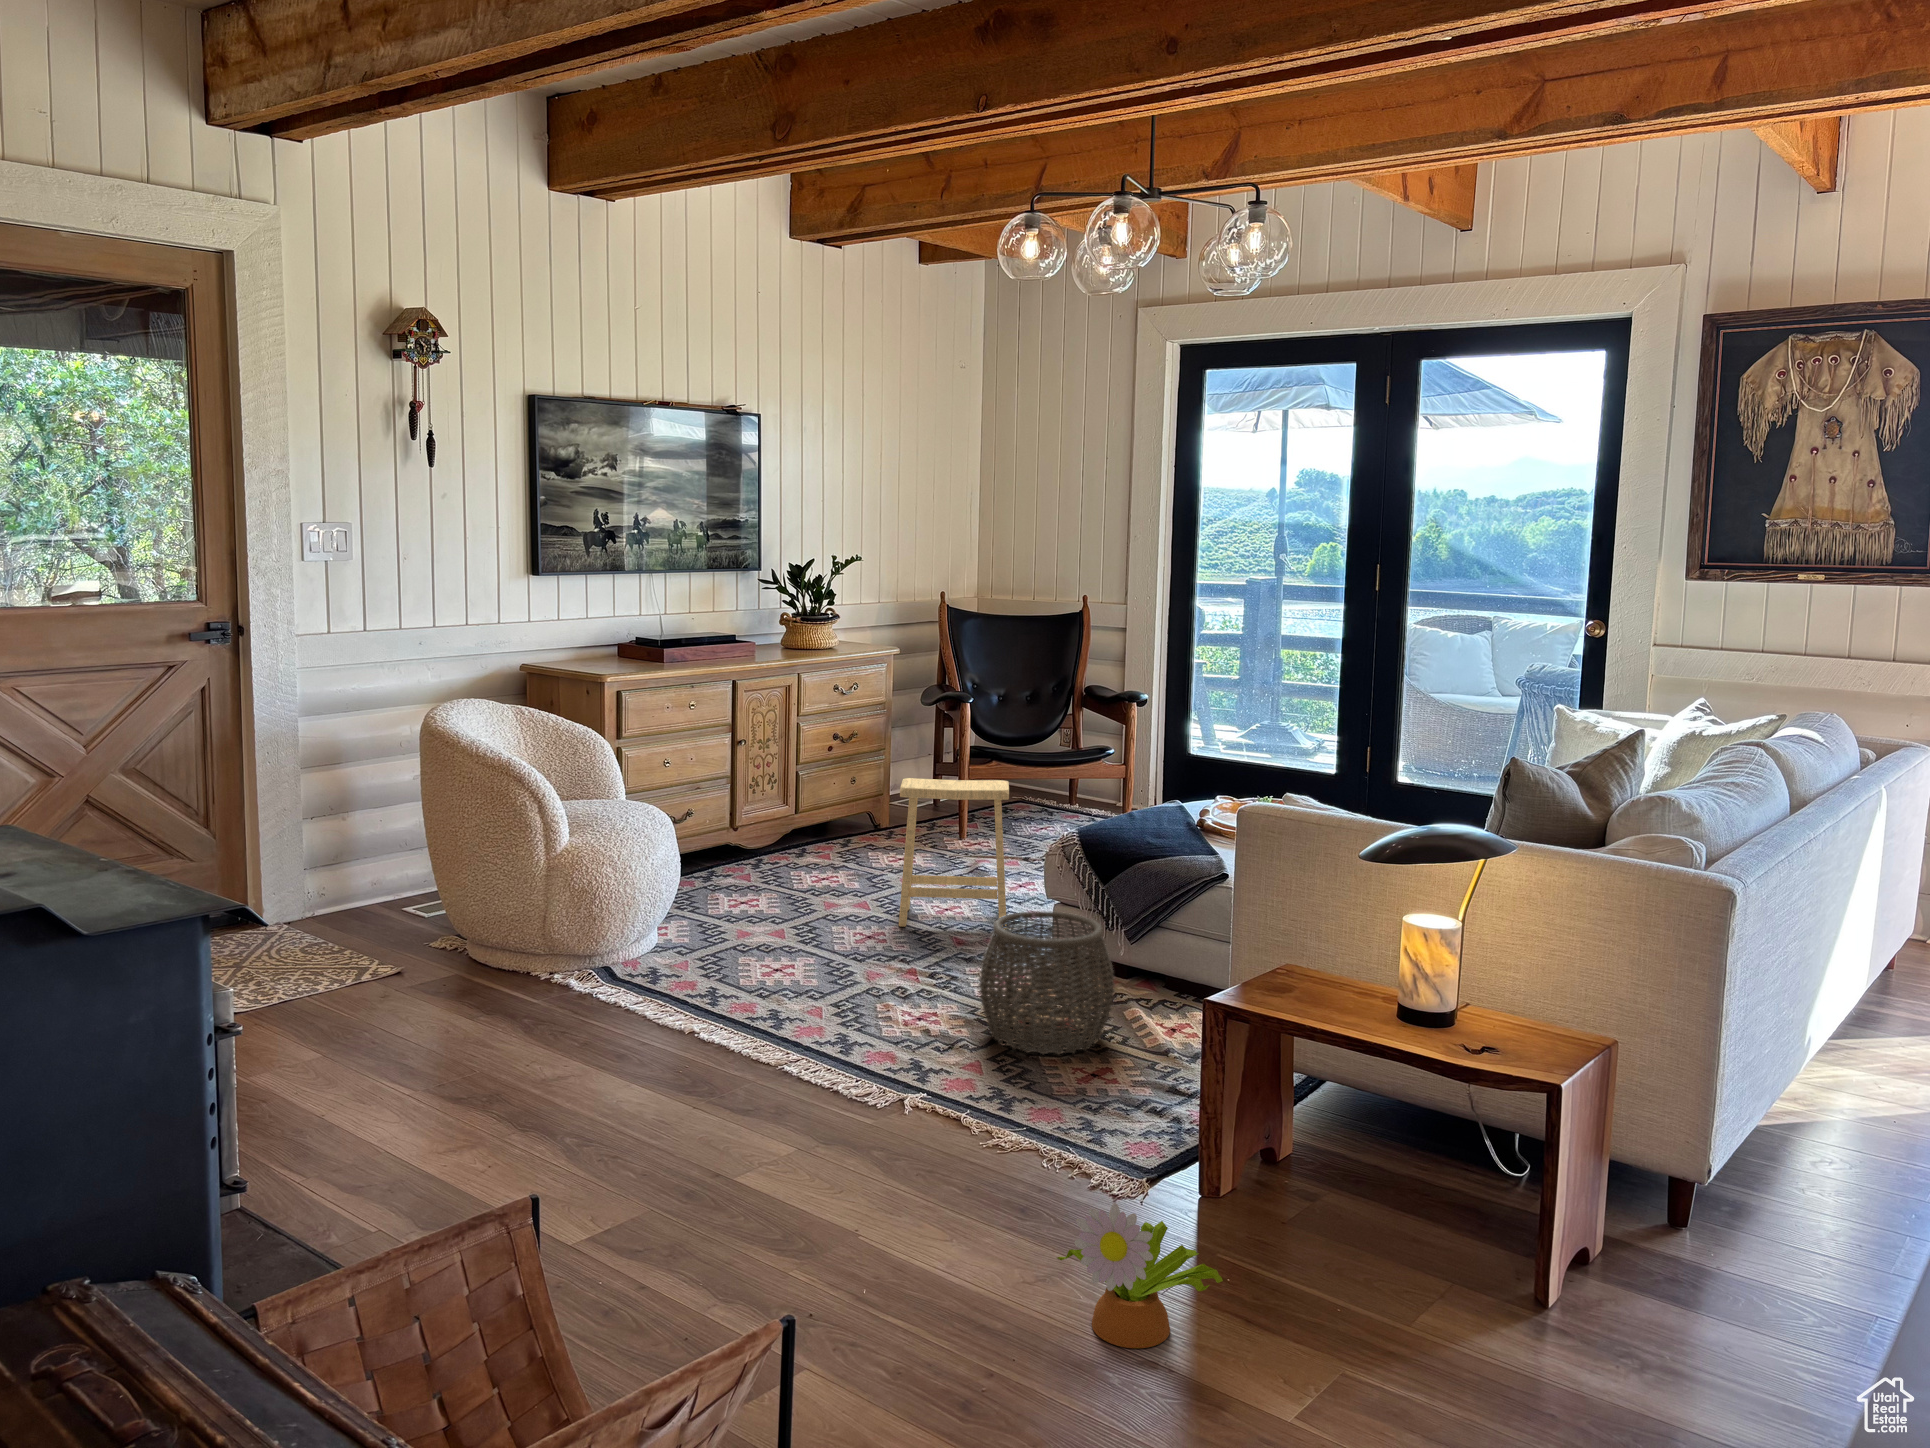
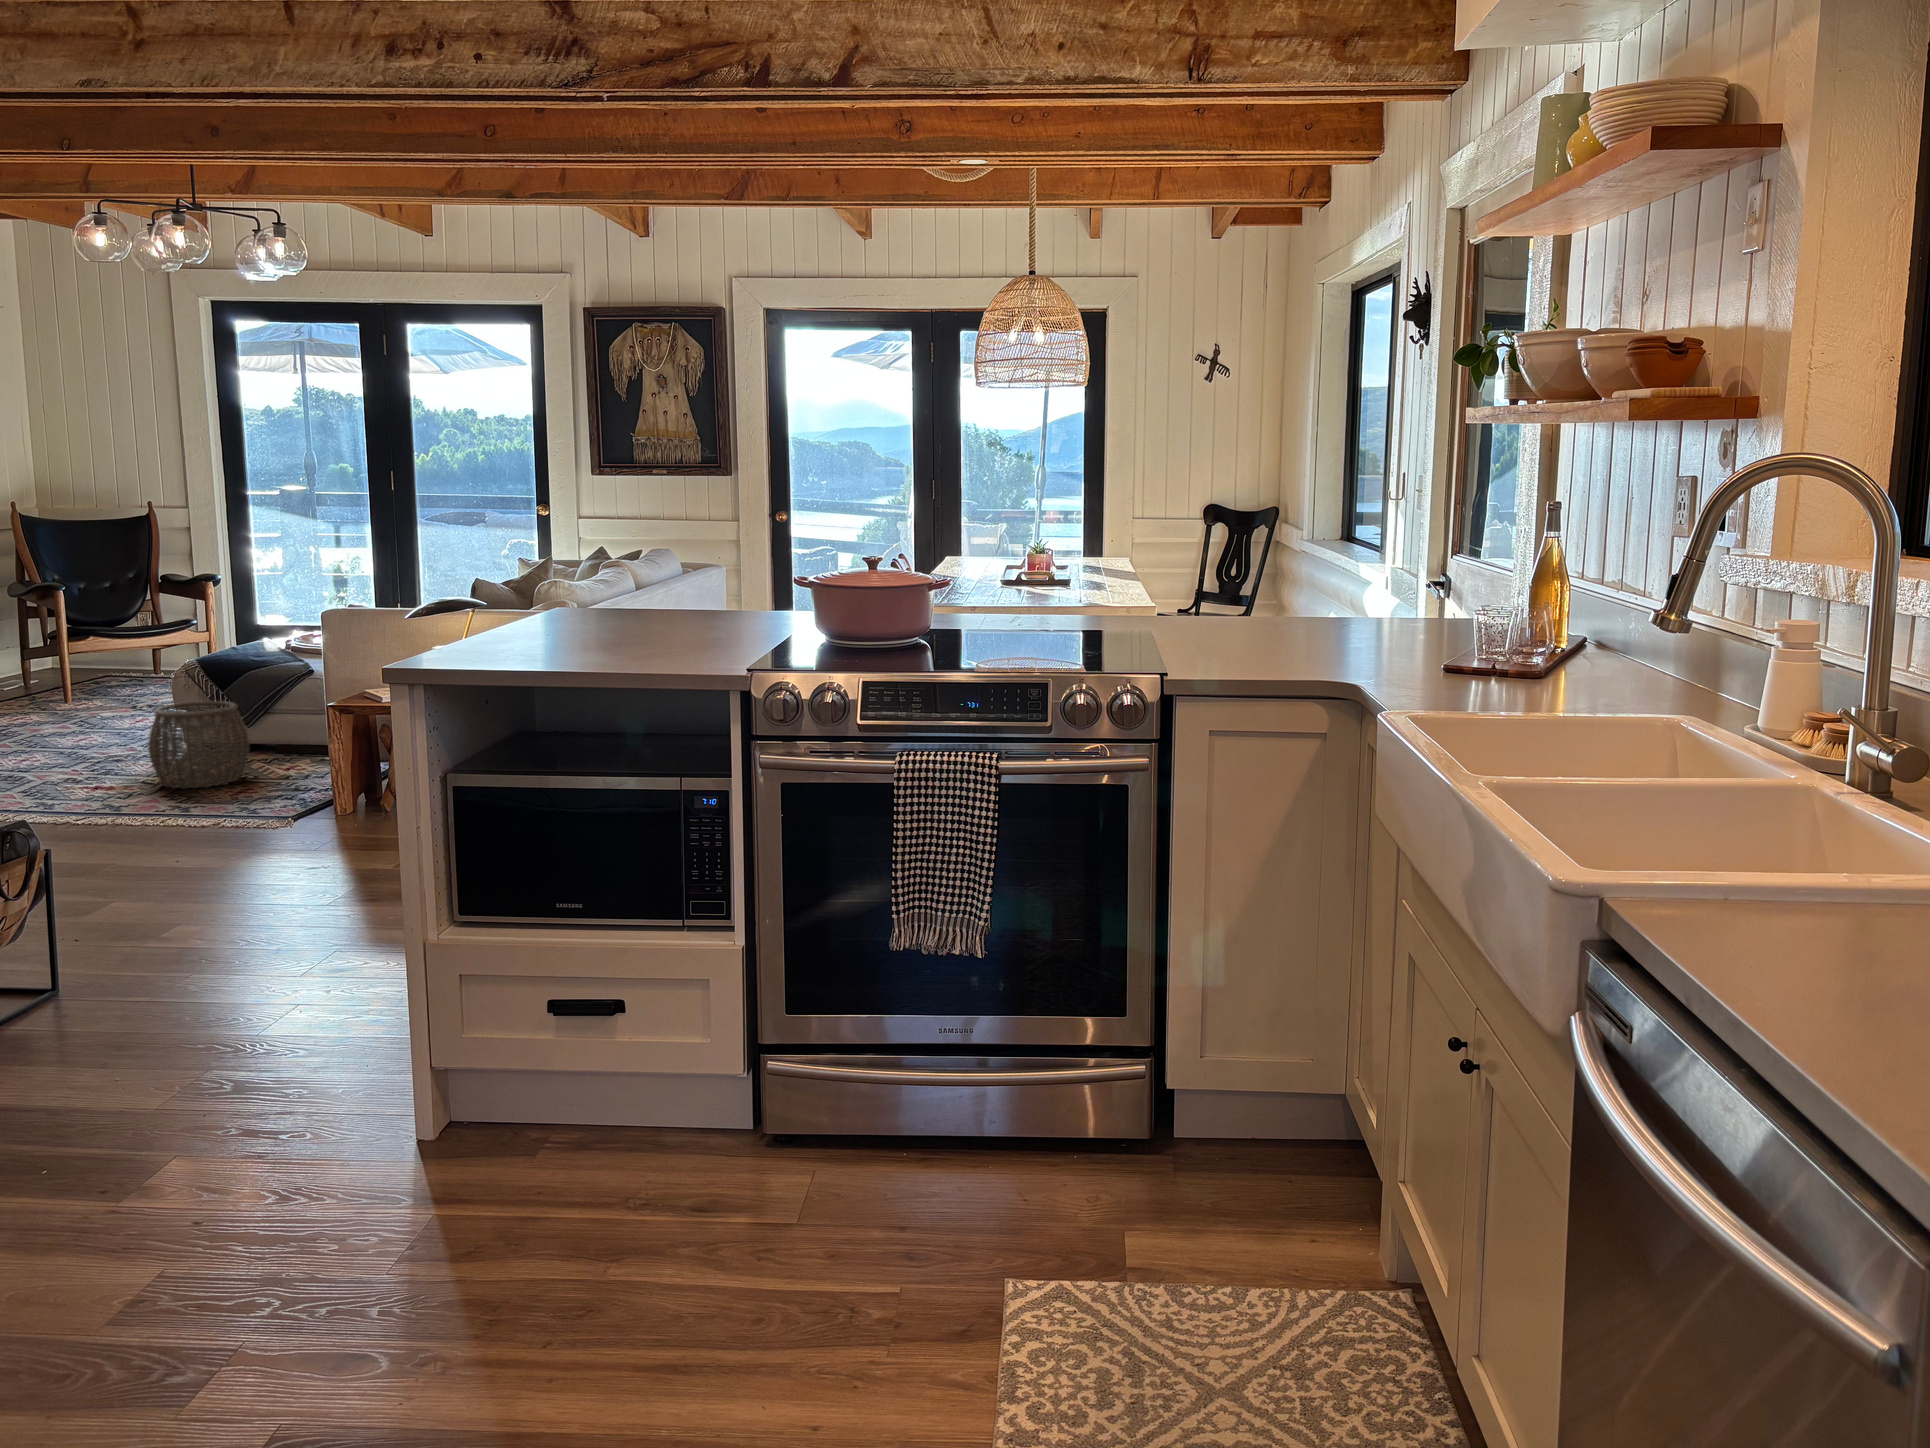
footstool: present [899,778,1009,930] -> none [27,637,138,754]
decorative plant: present [1057,1203,1223,1348] -> none [266,784,361,859]

